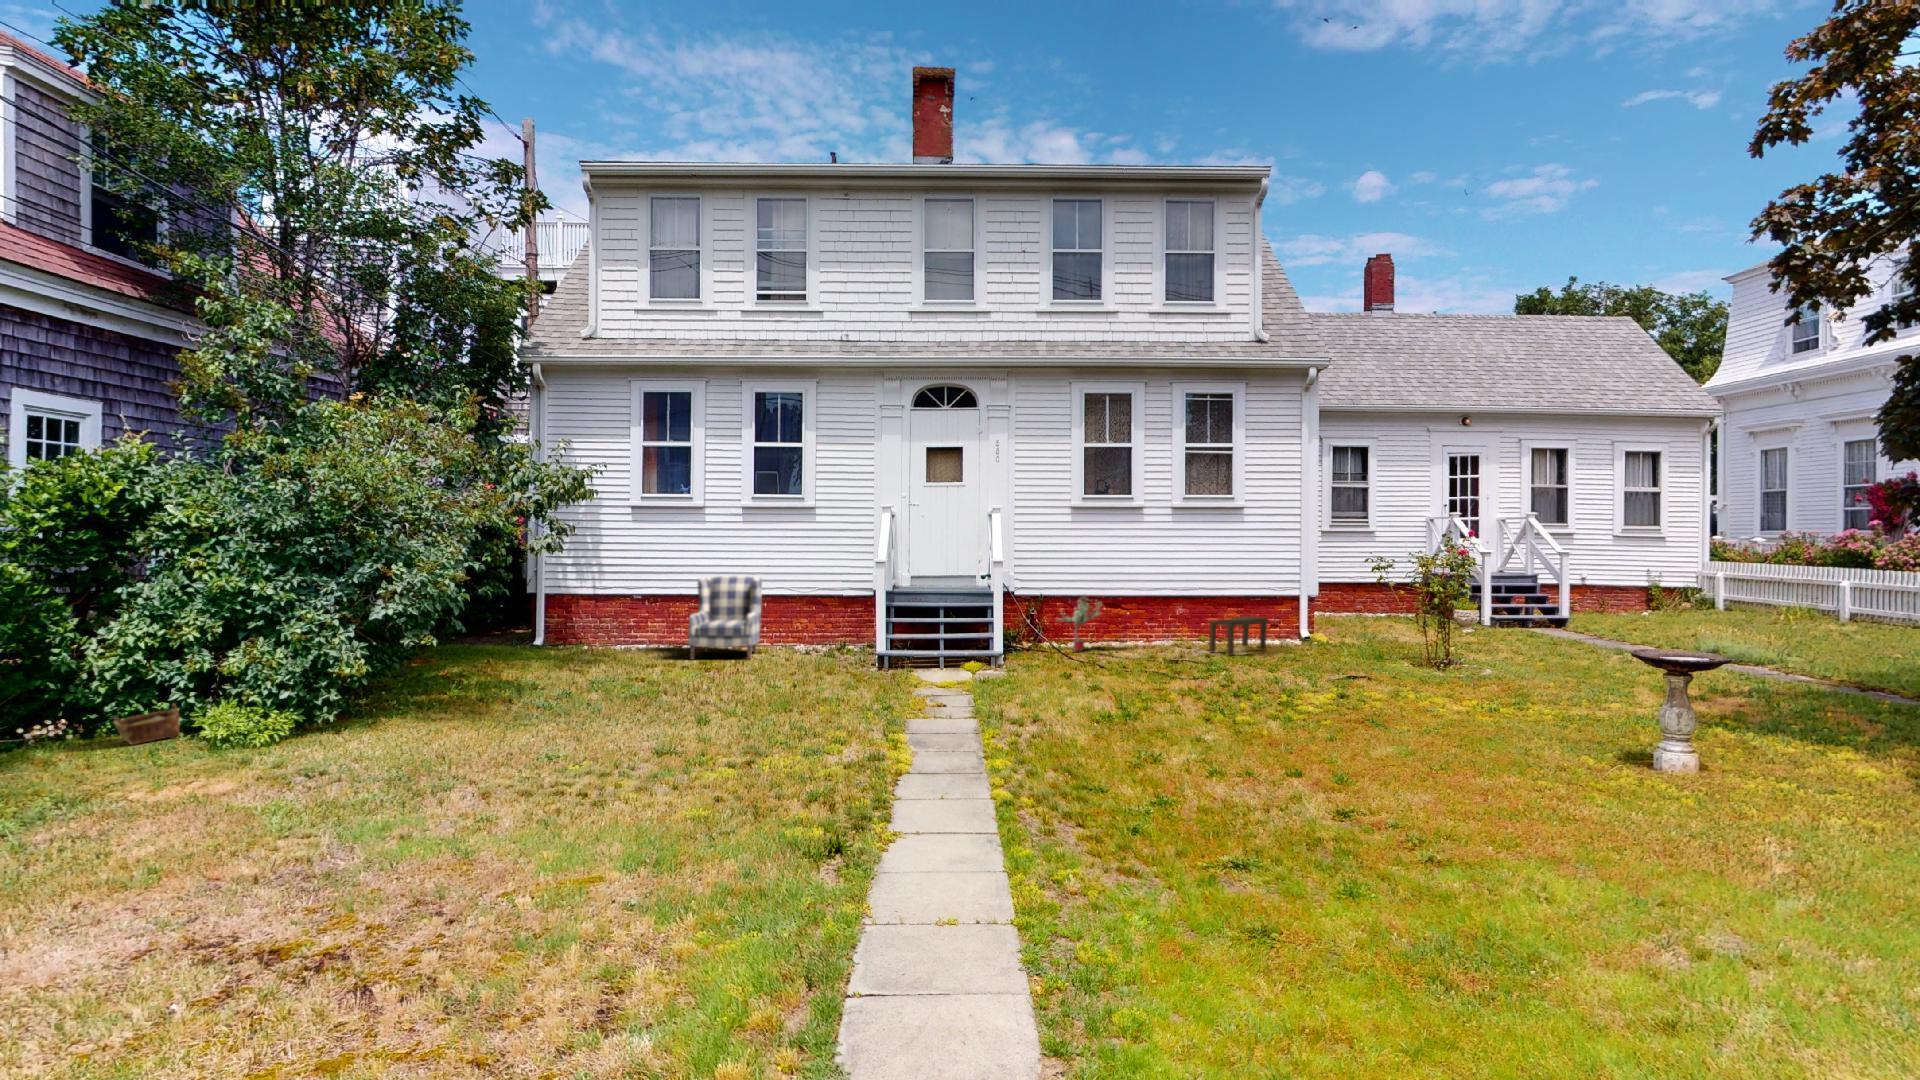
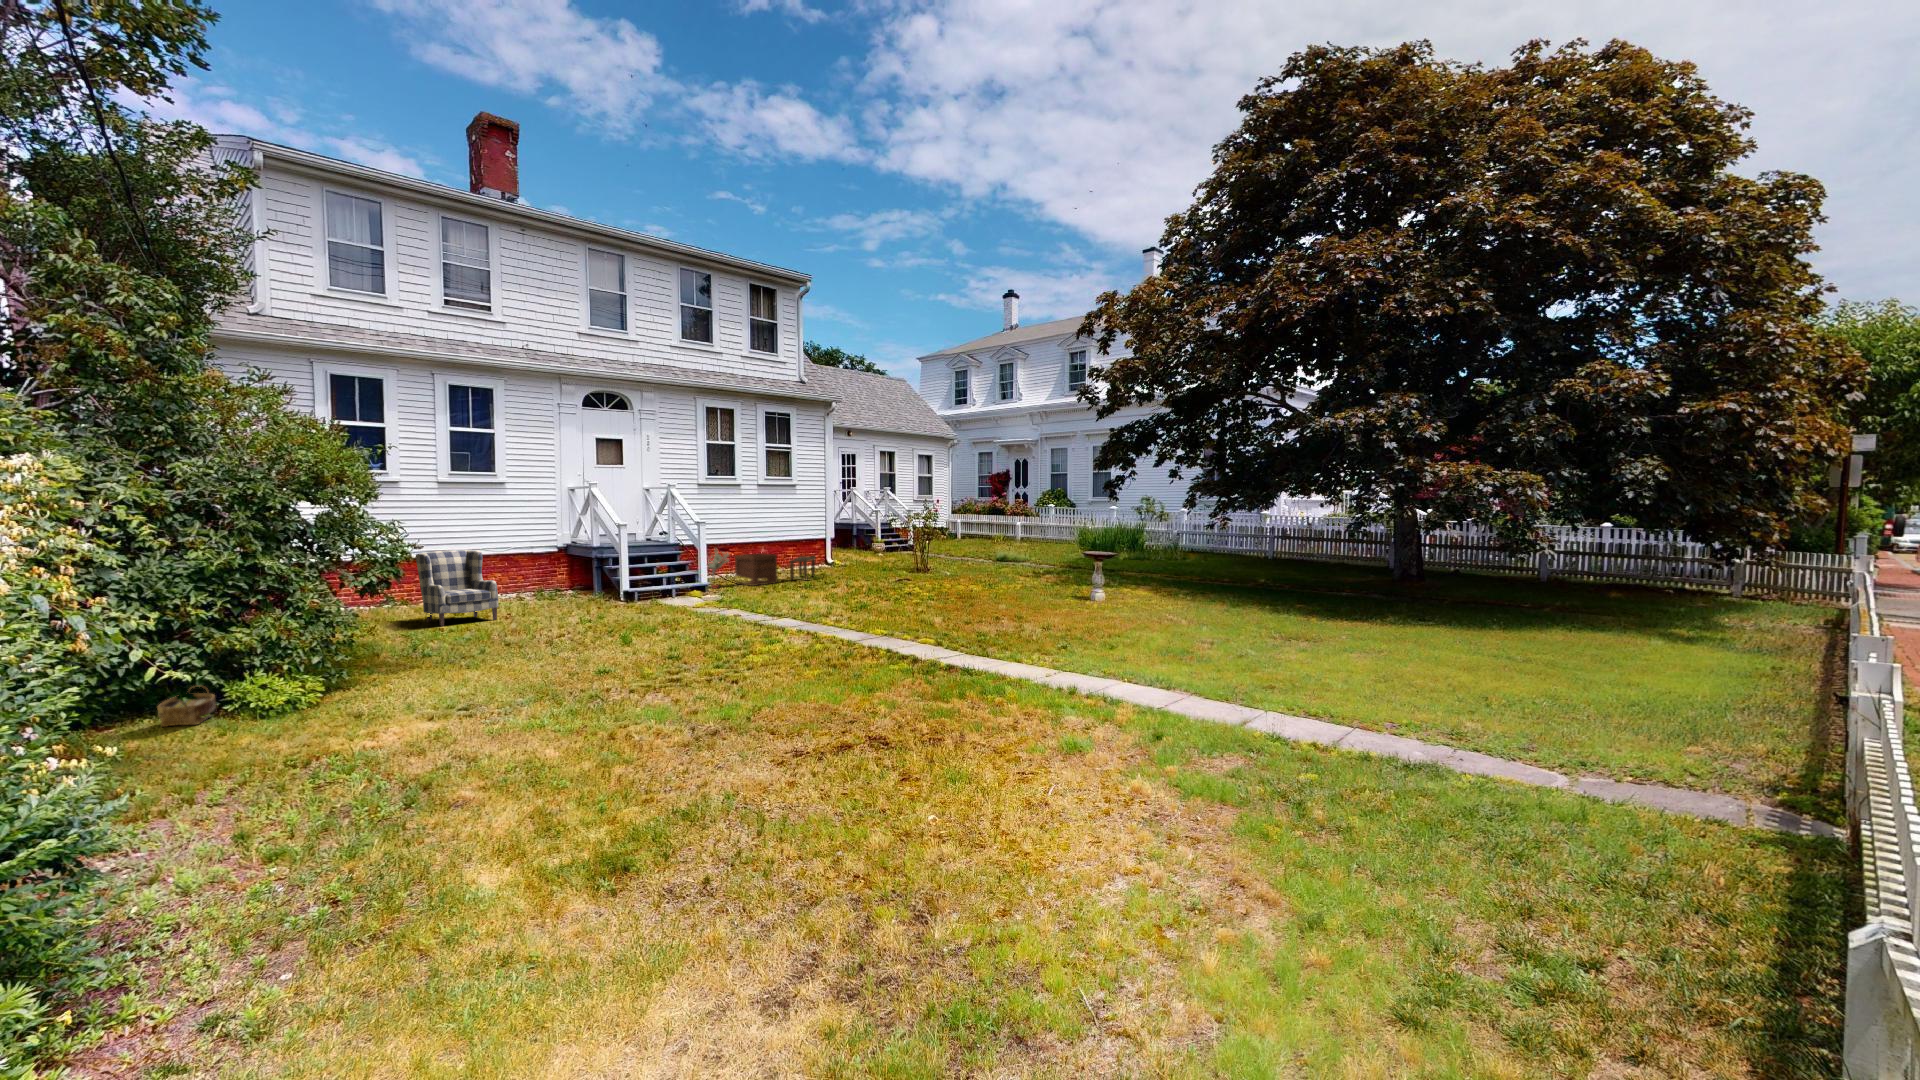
wooden crate: none [1124,606,1178,654] -> present [735,553,778,586]

